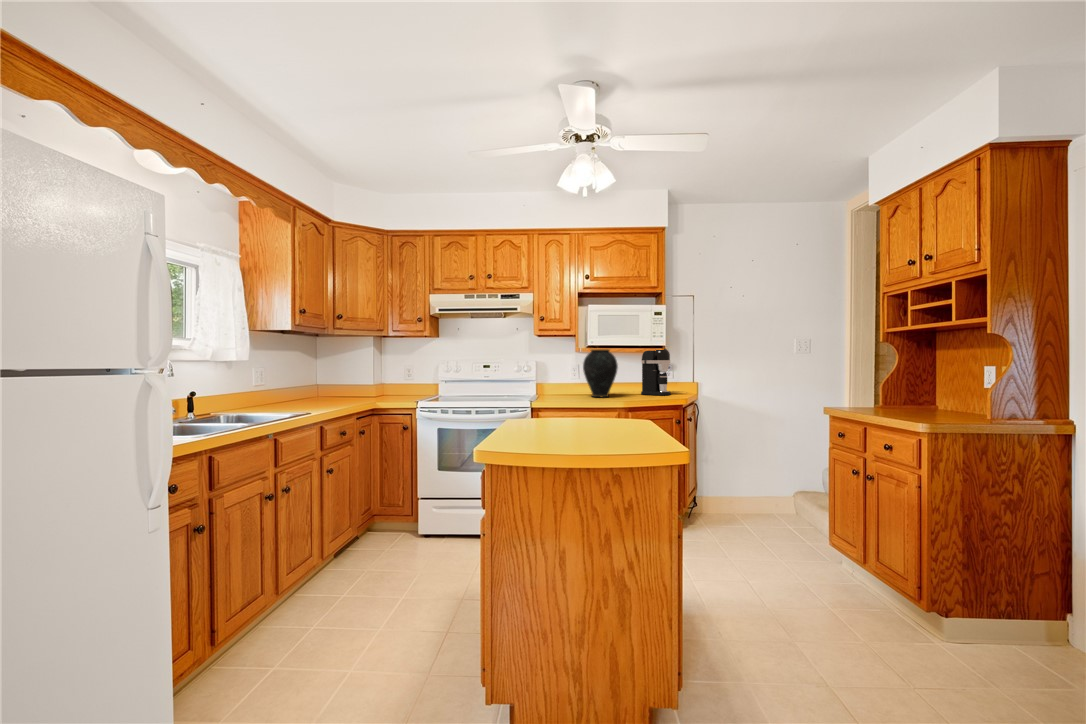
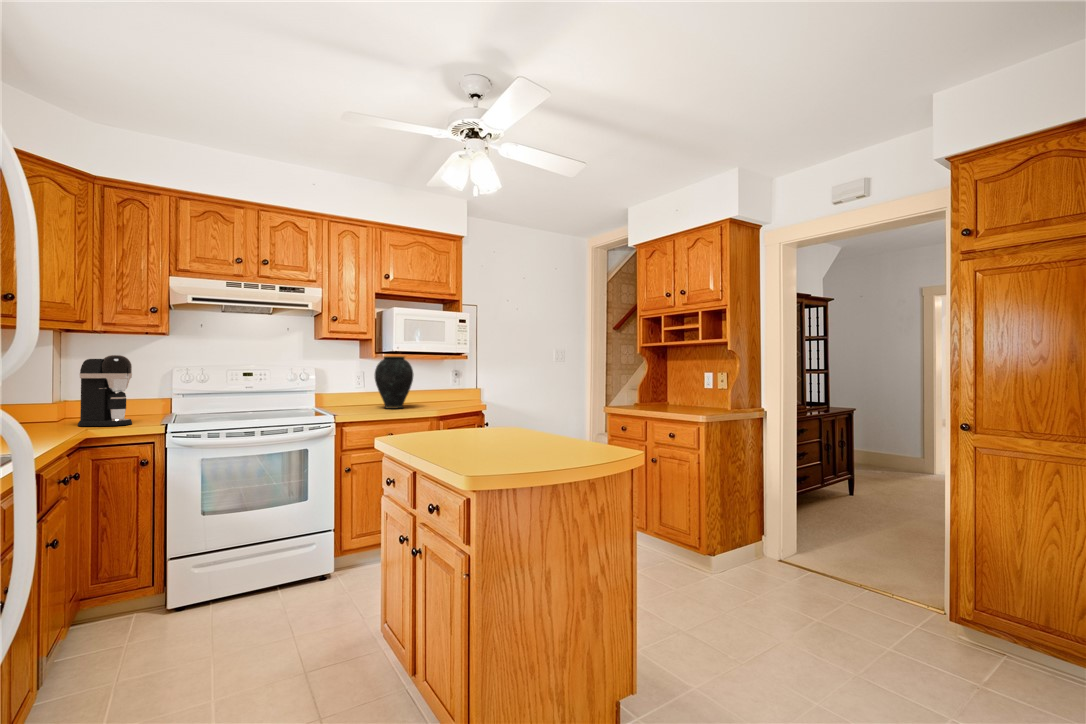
coffee maker: present [641,349,671,395] -> present [78,355,132,426]

